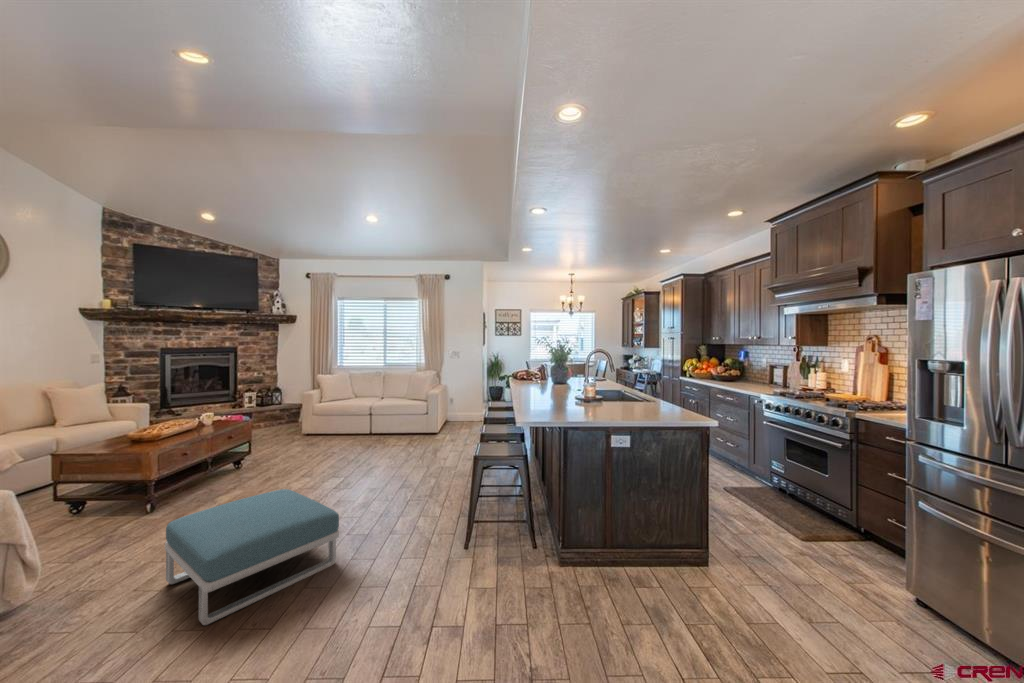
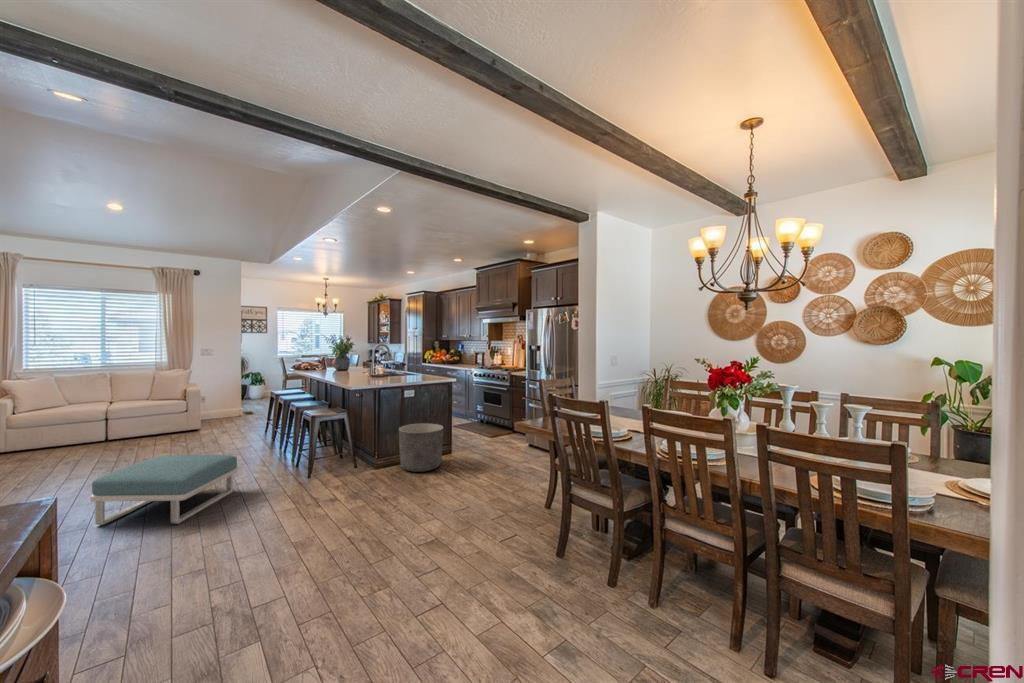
planter: none [576,509,672,635] -> present [399,424,443,472]

